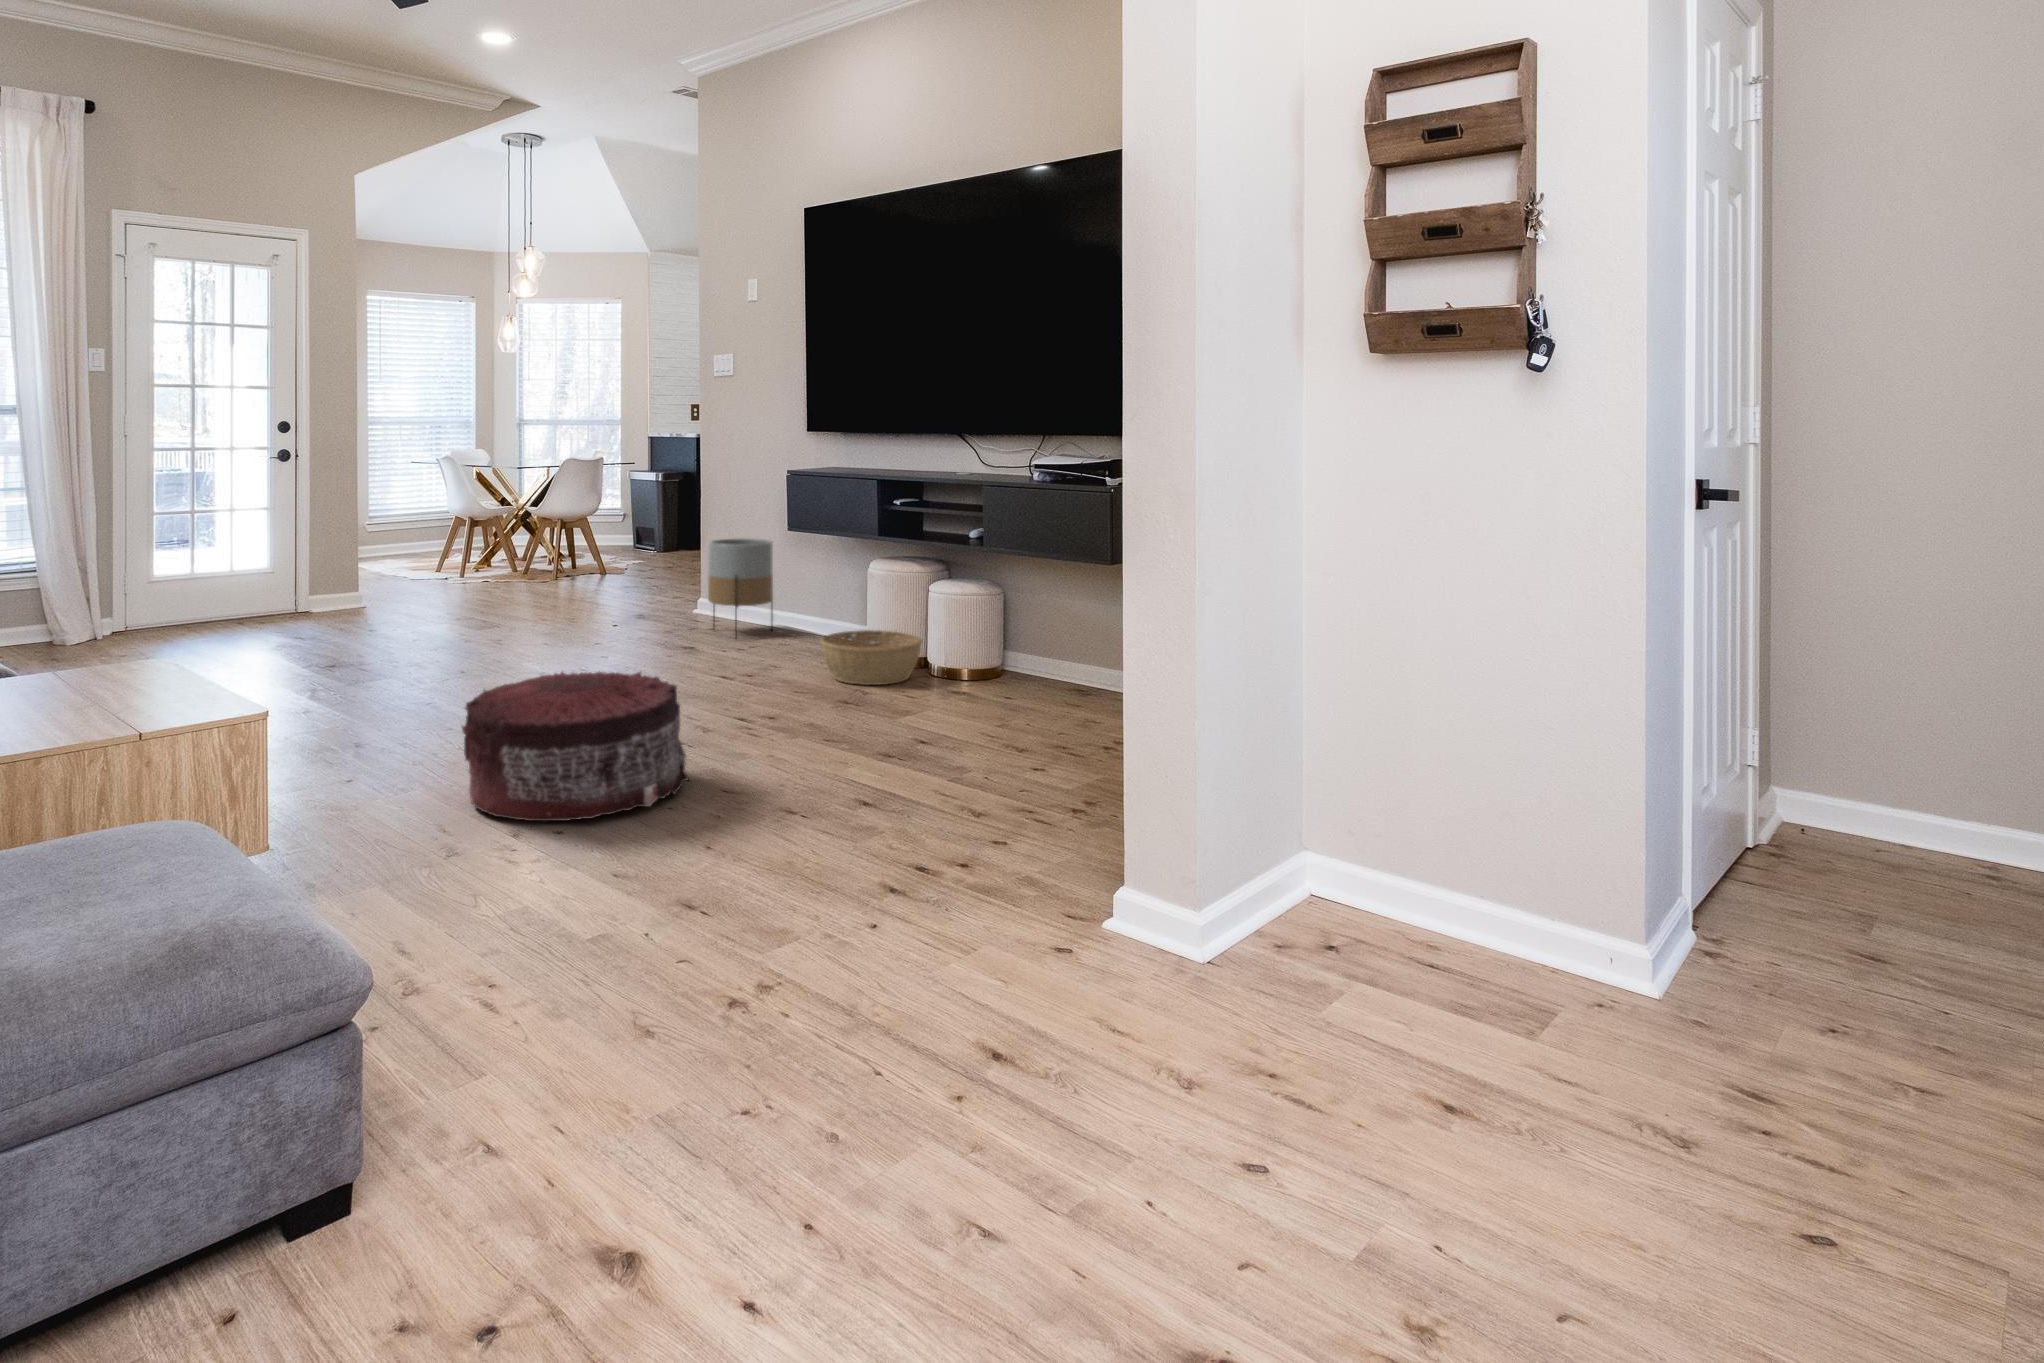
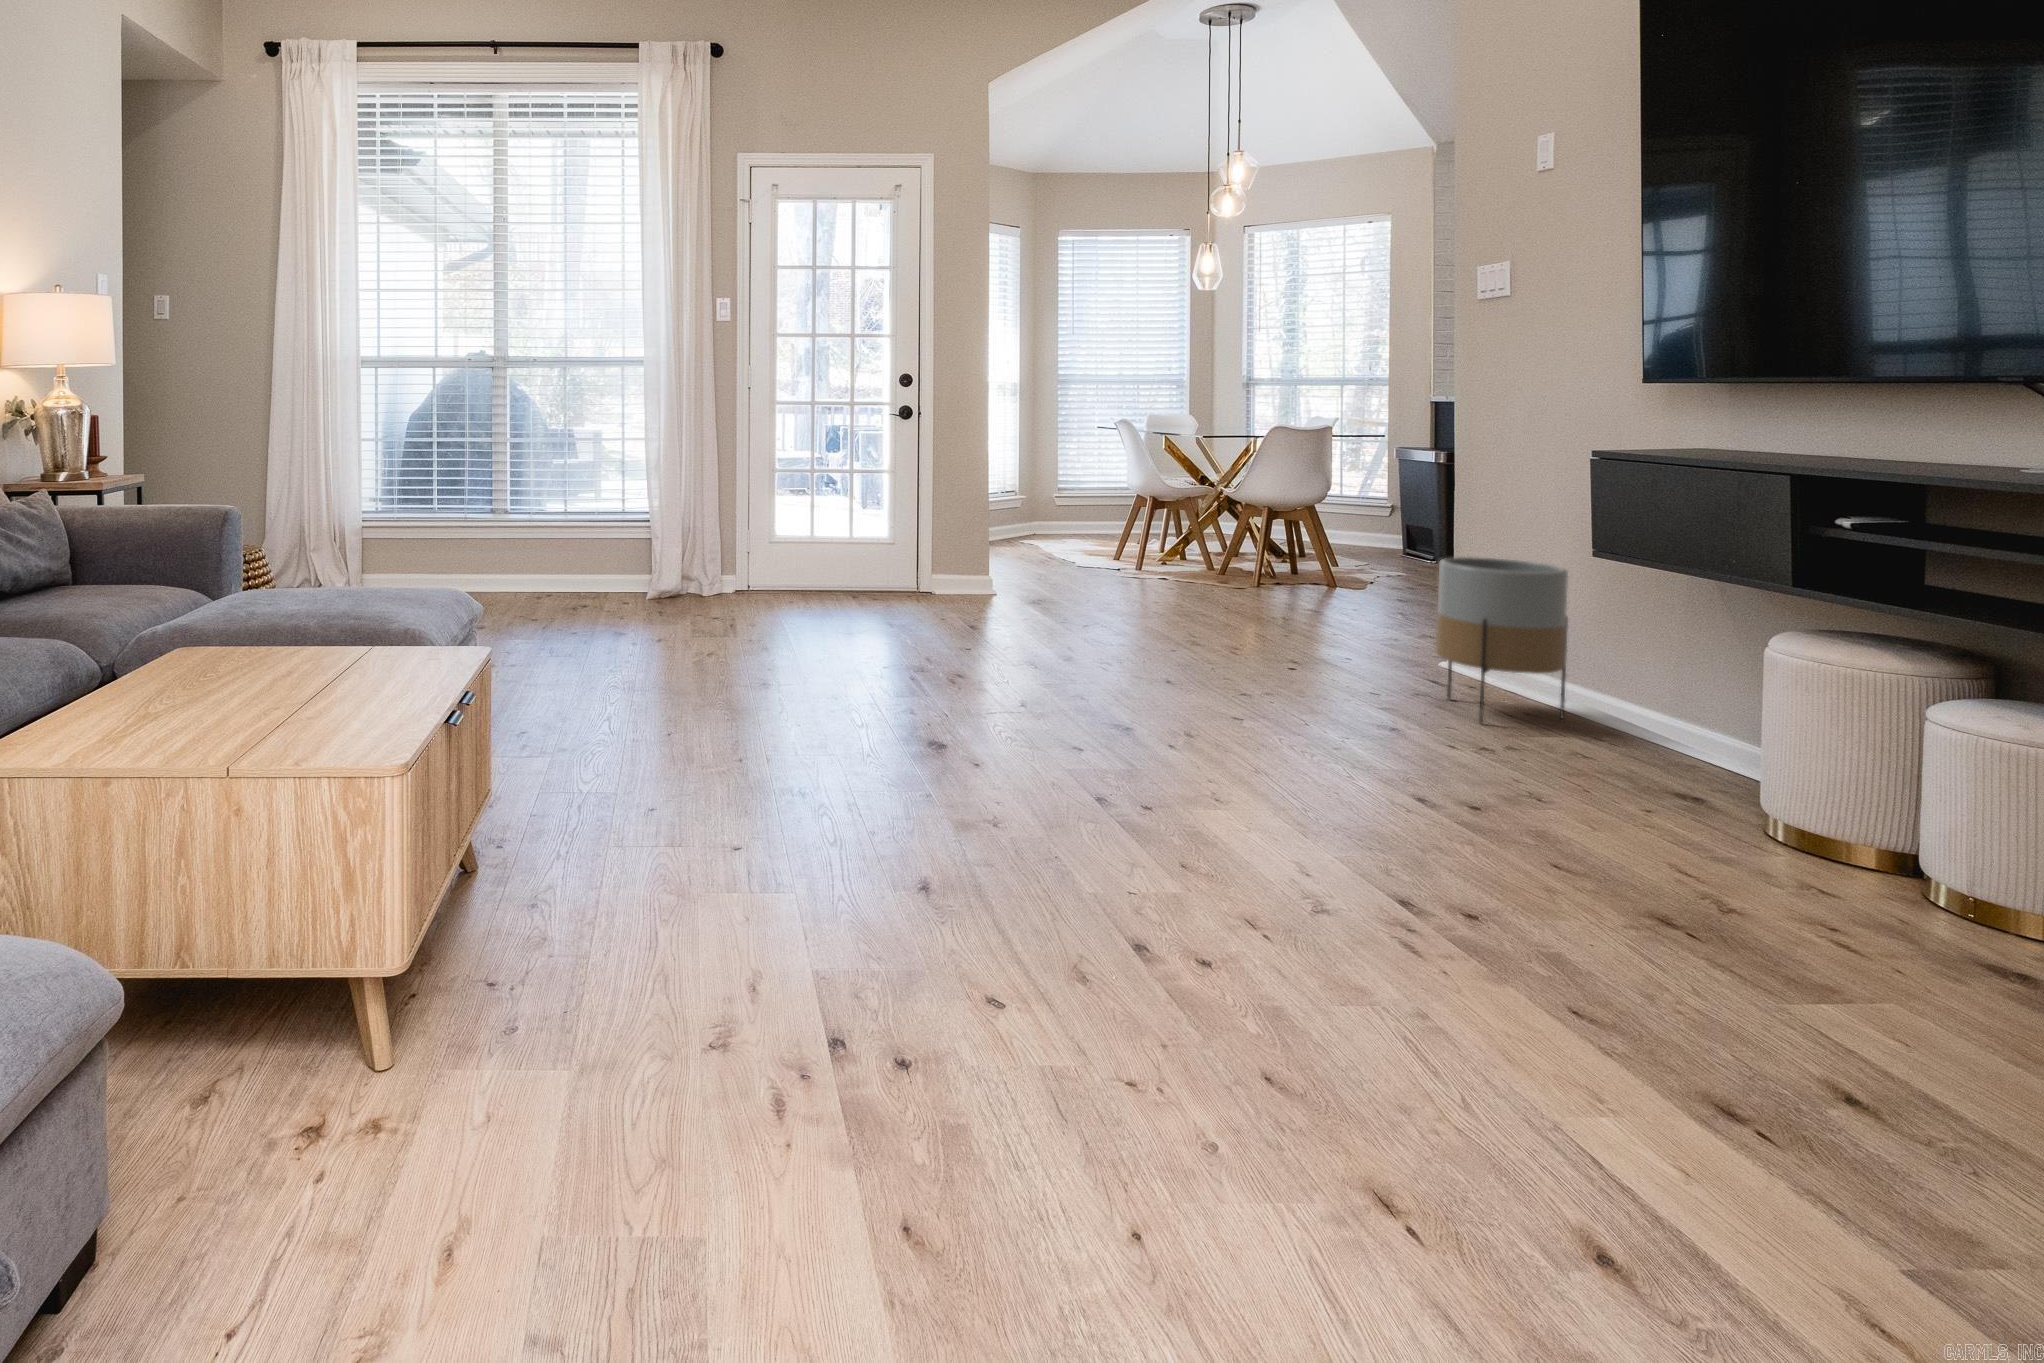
basket: present [820,630,922,685] -> none [1626,760,1907,897]
pouf: present [461,671,688,821] -> none [821,753,1202,1060]

